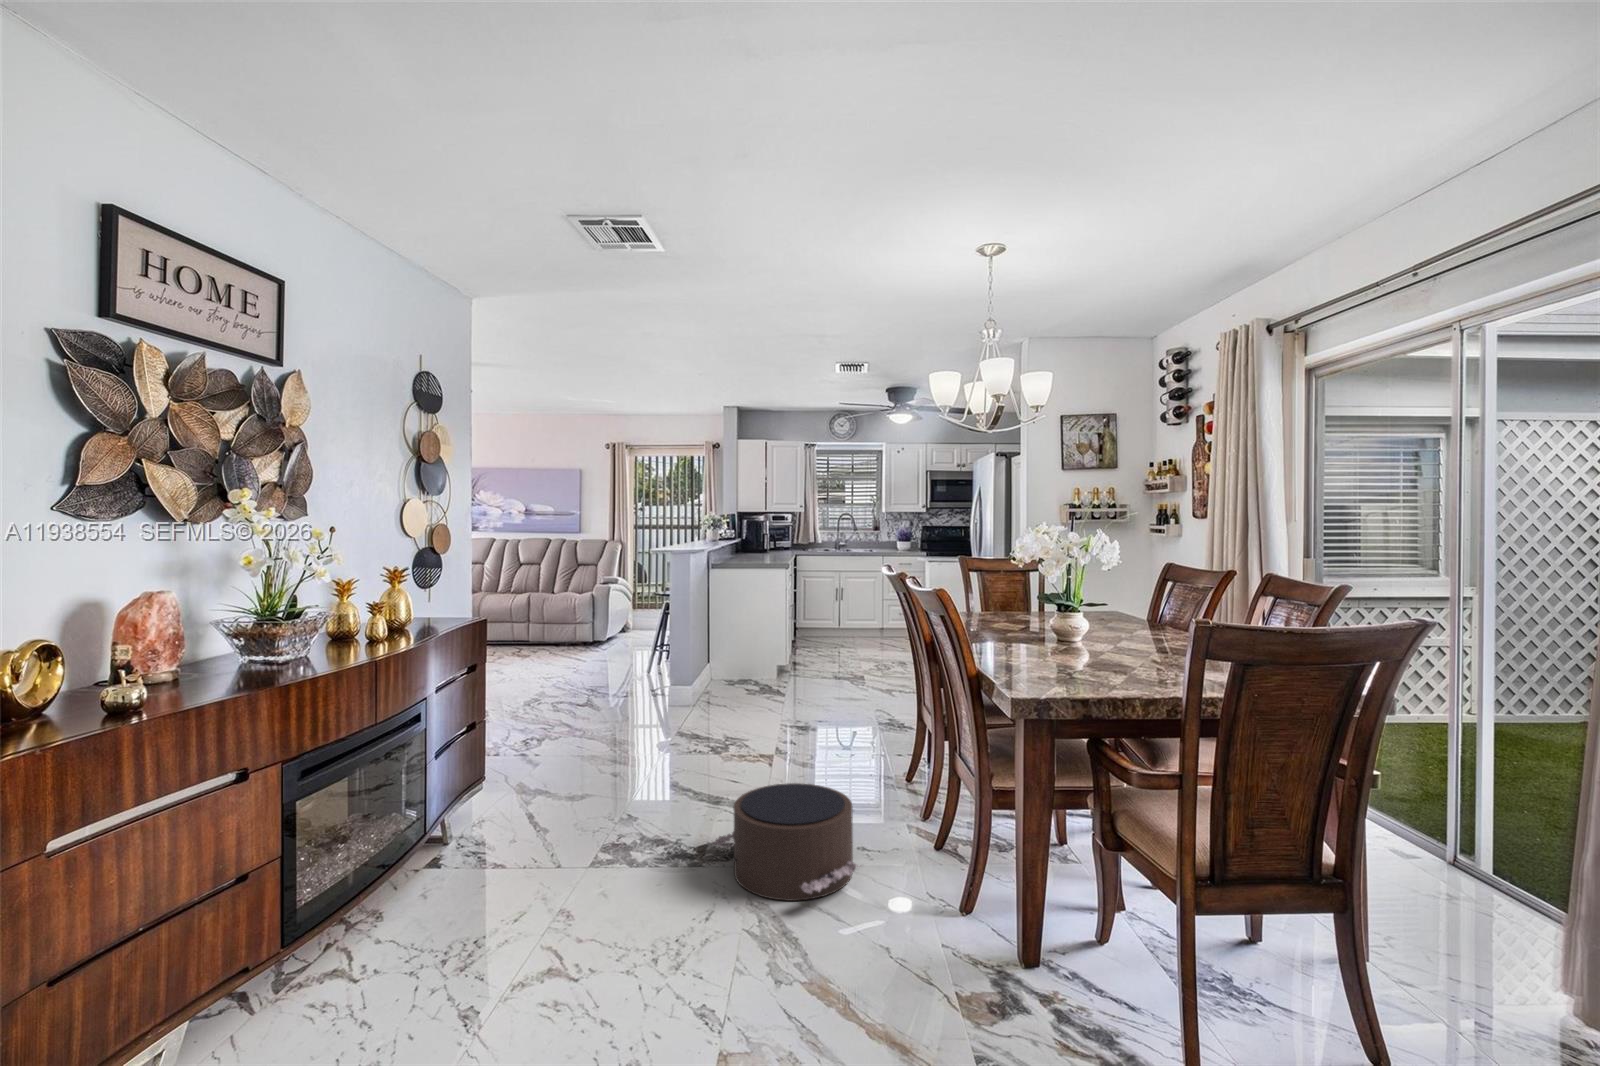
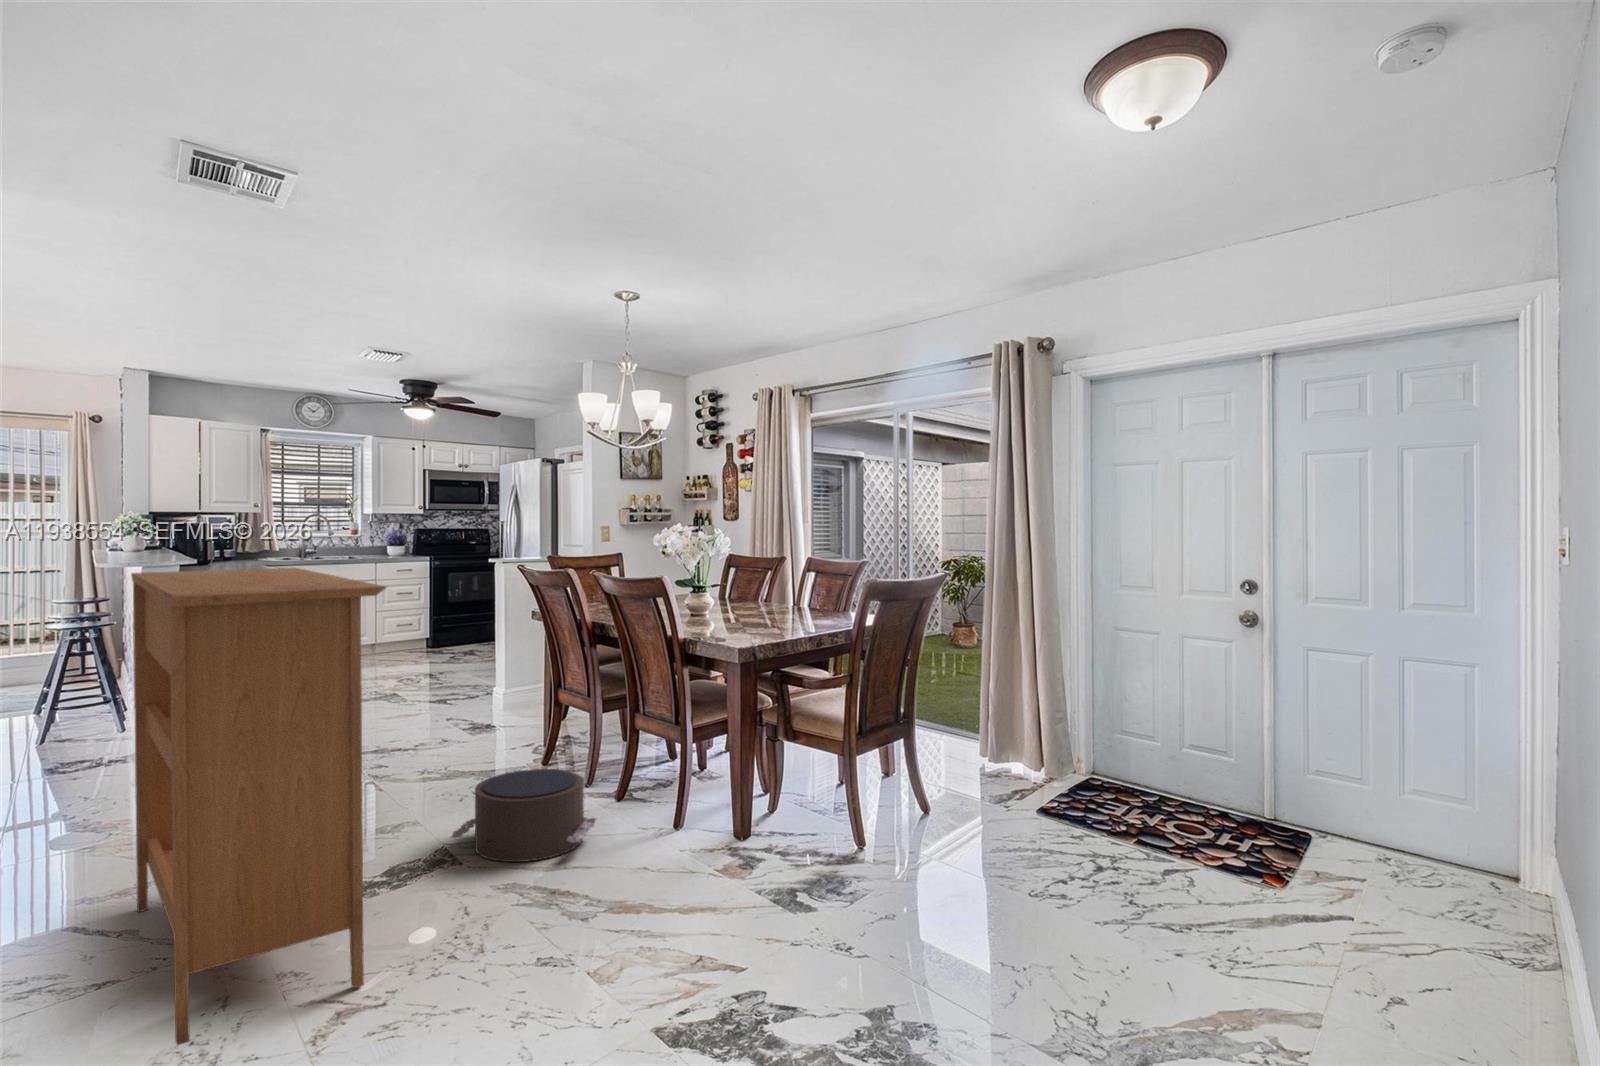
console table: none [280,551,601,1004] -> present [131,568,387,1045]

